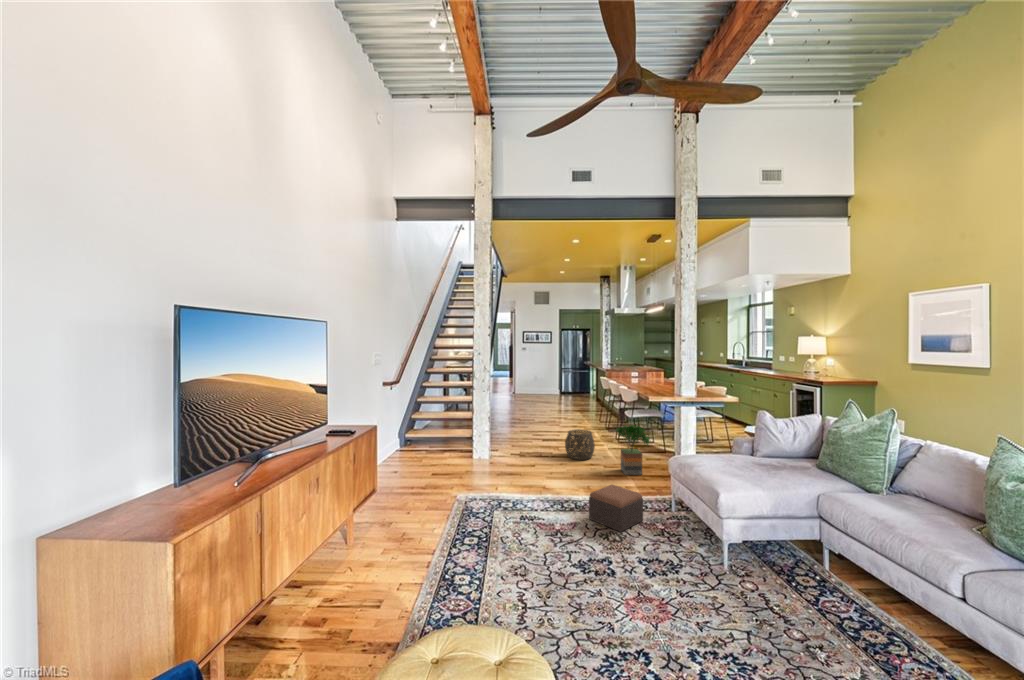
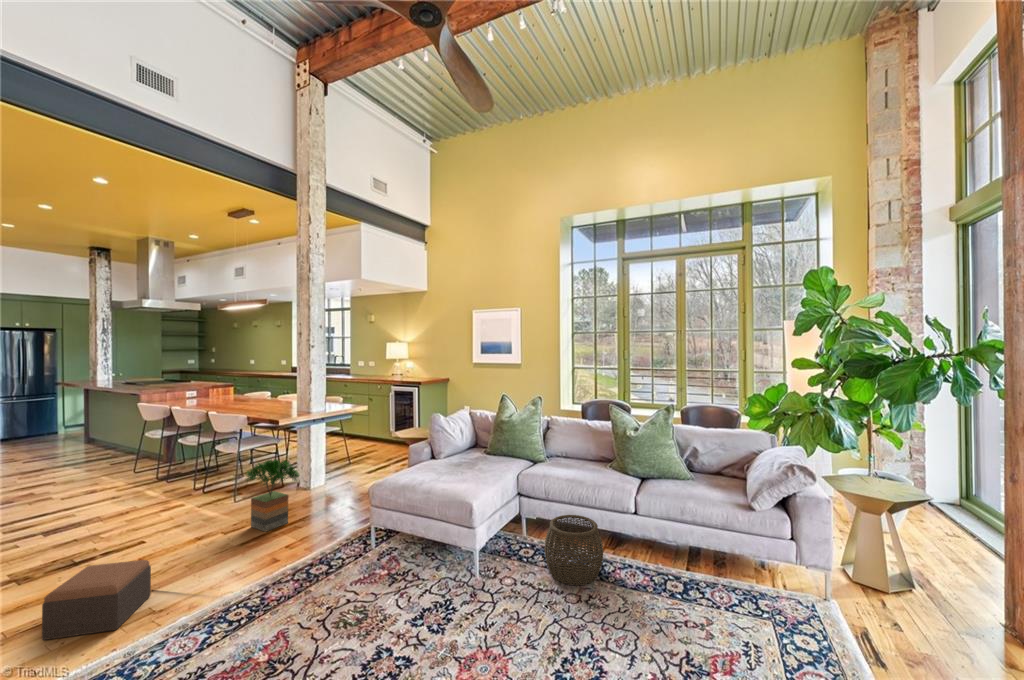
woven basket: present [565,429,595,460] -> present [544,515,603,586]
footstool: present [589,485,643,532] -> present [42,560,151,640]

